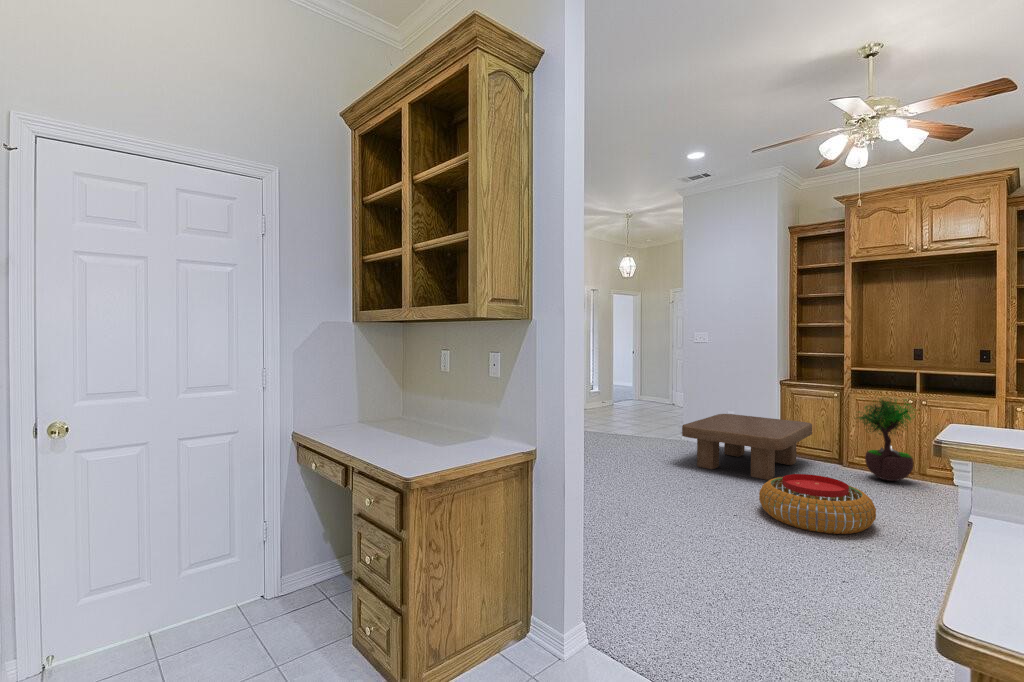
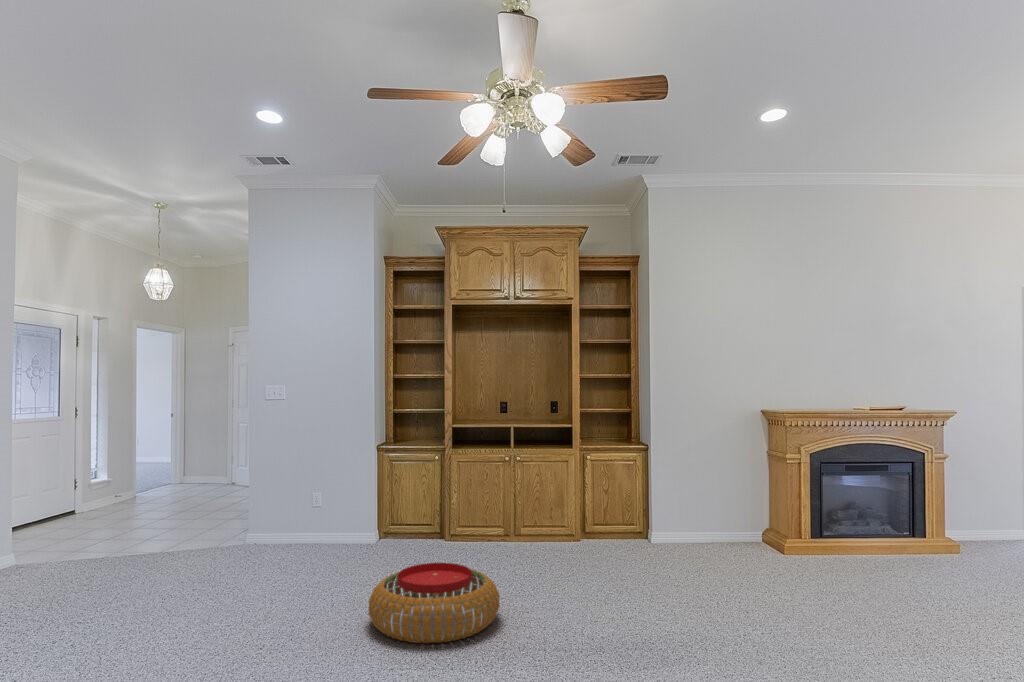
potted tree: present [854,398,914,481] -> none [459,449,519,551]
coffee table: present [682,414,812,480] -> none [252,493,414,579]

